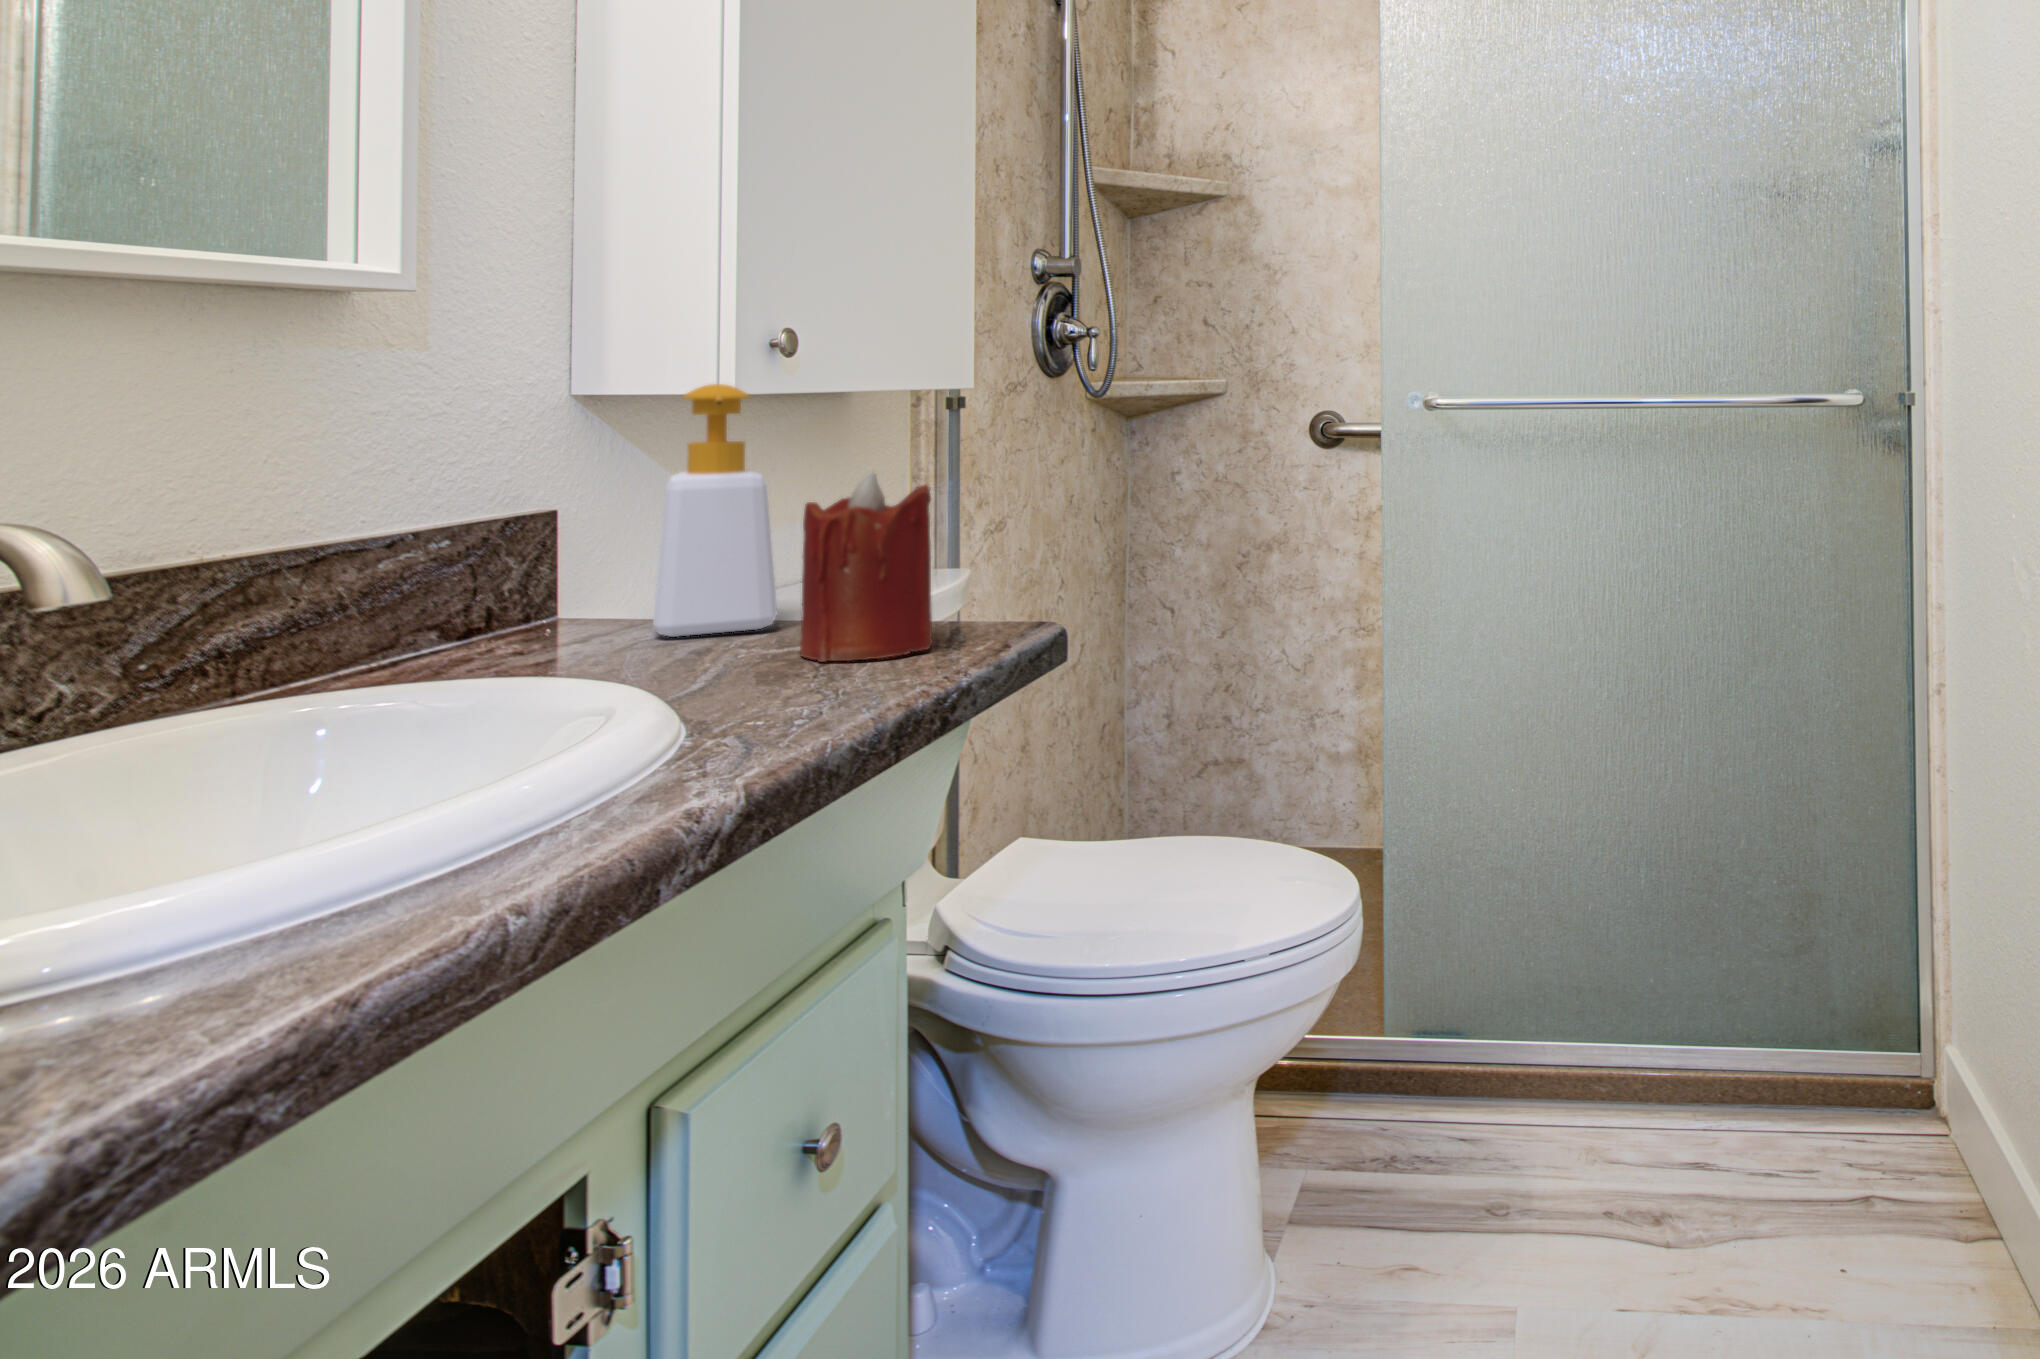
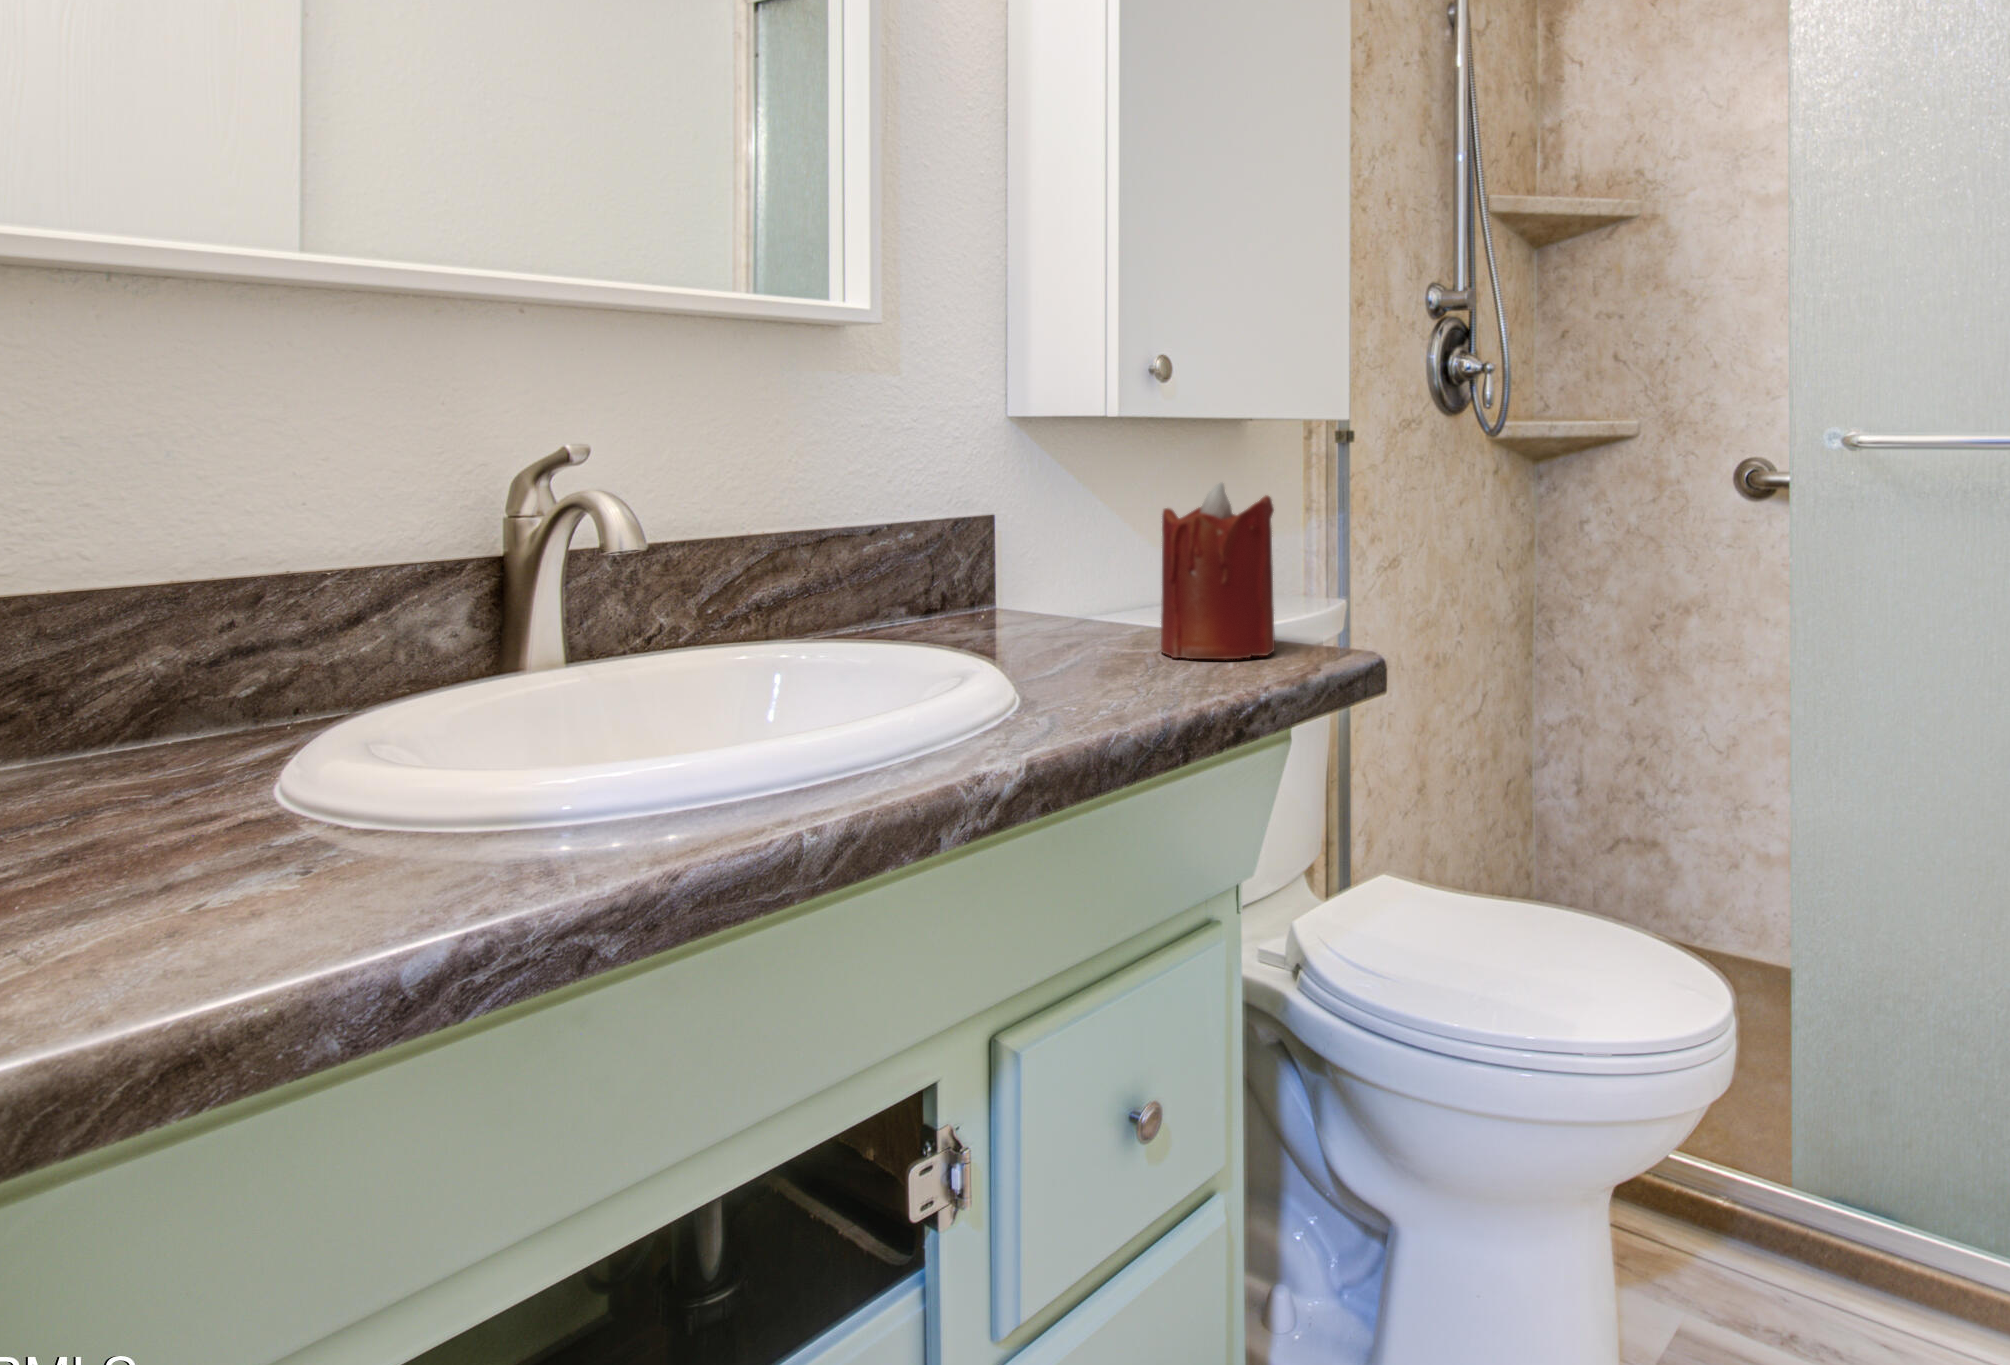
soap bottle: present [653,384,778,637] -> none [1058,402,1159,628]

